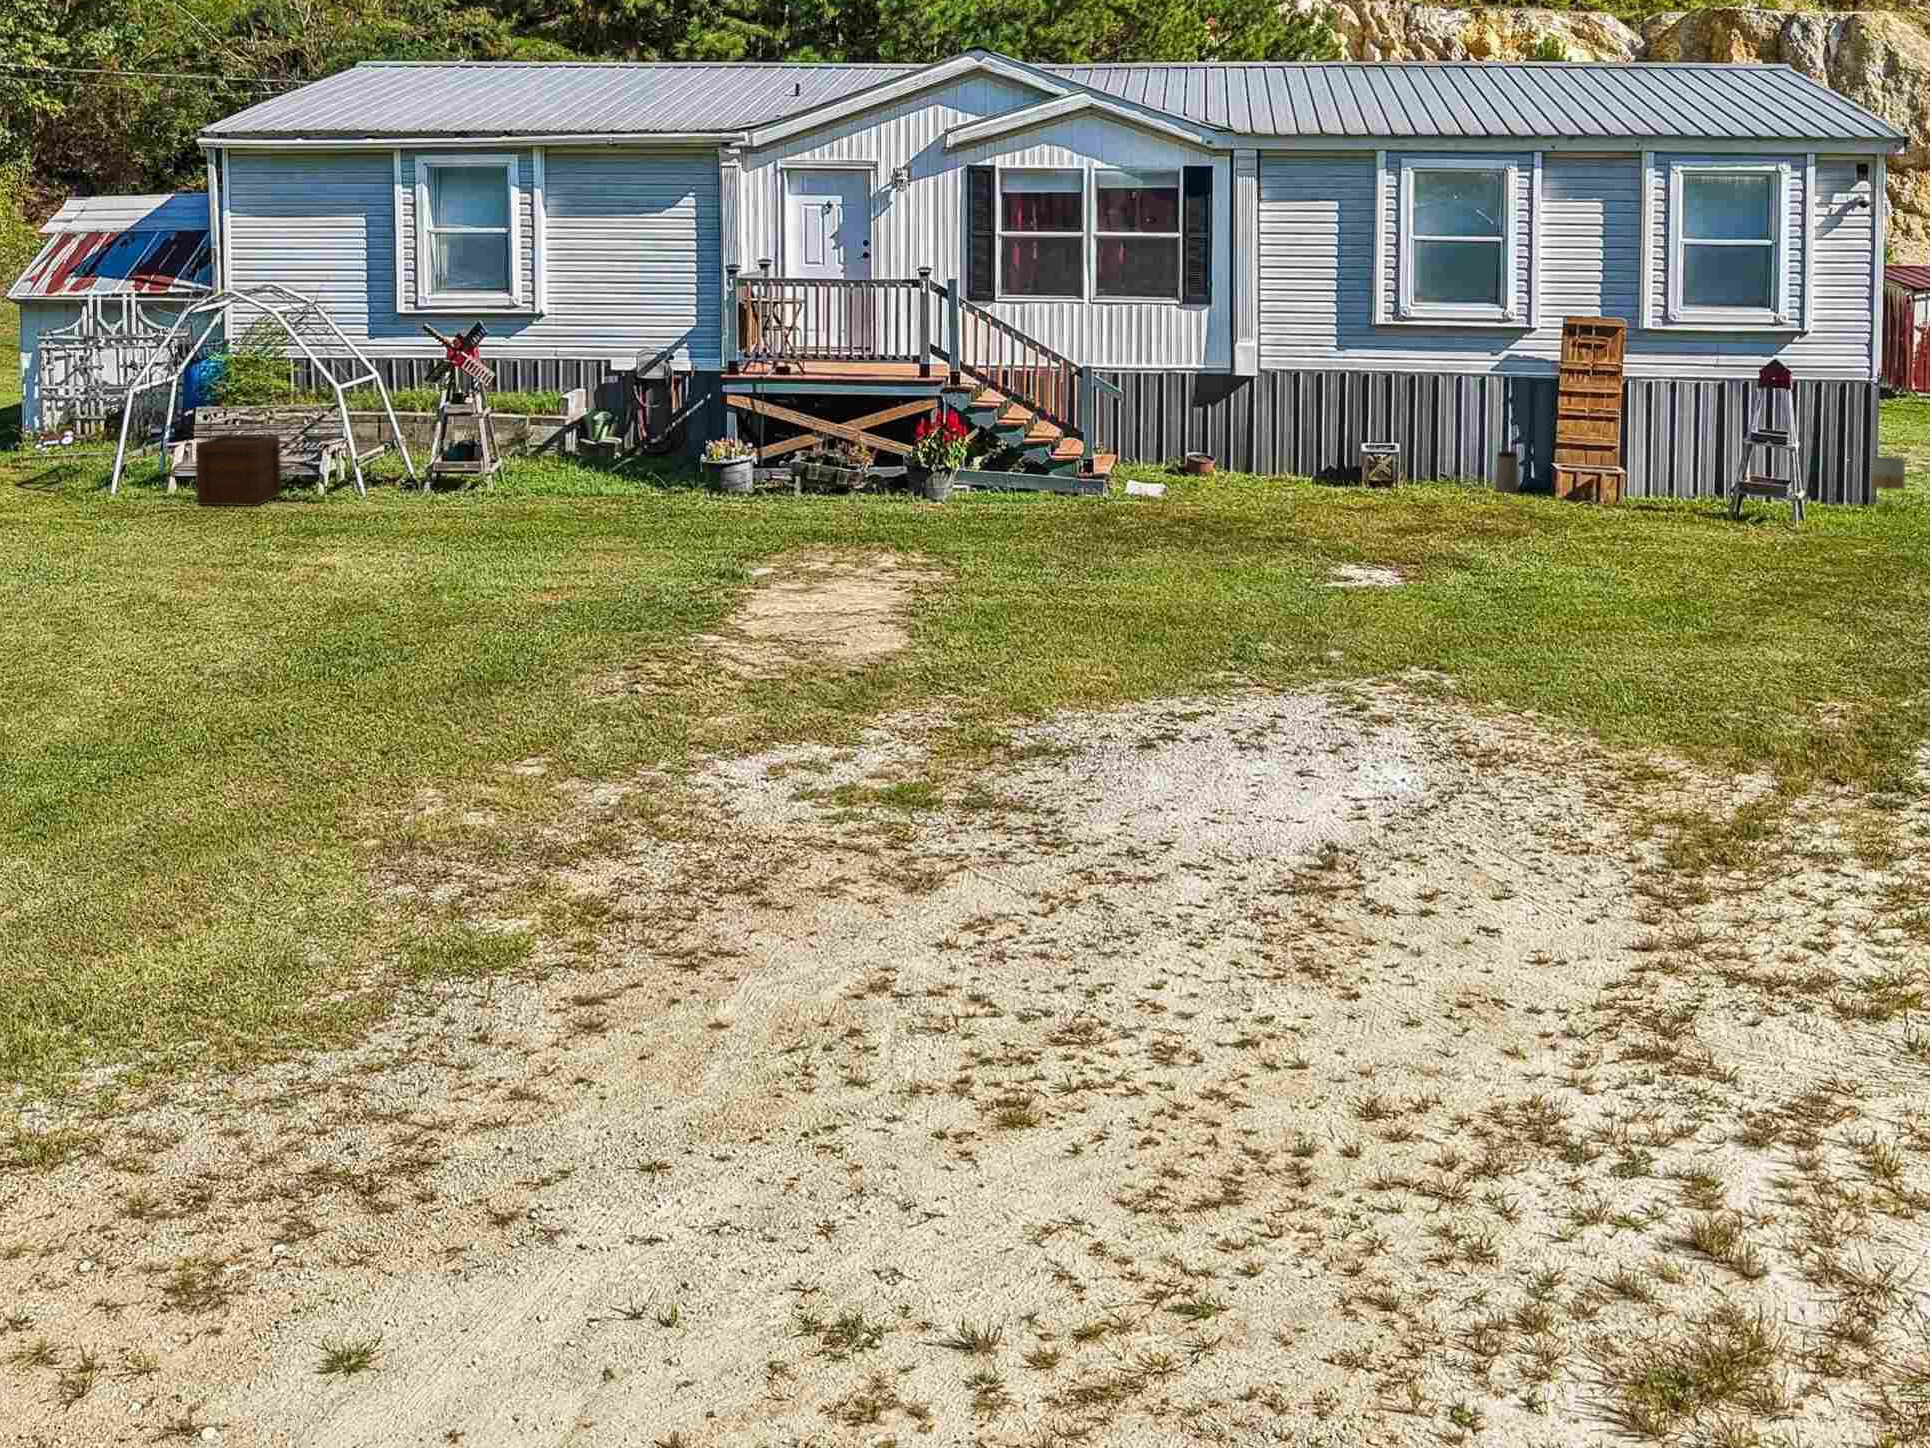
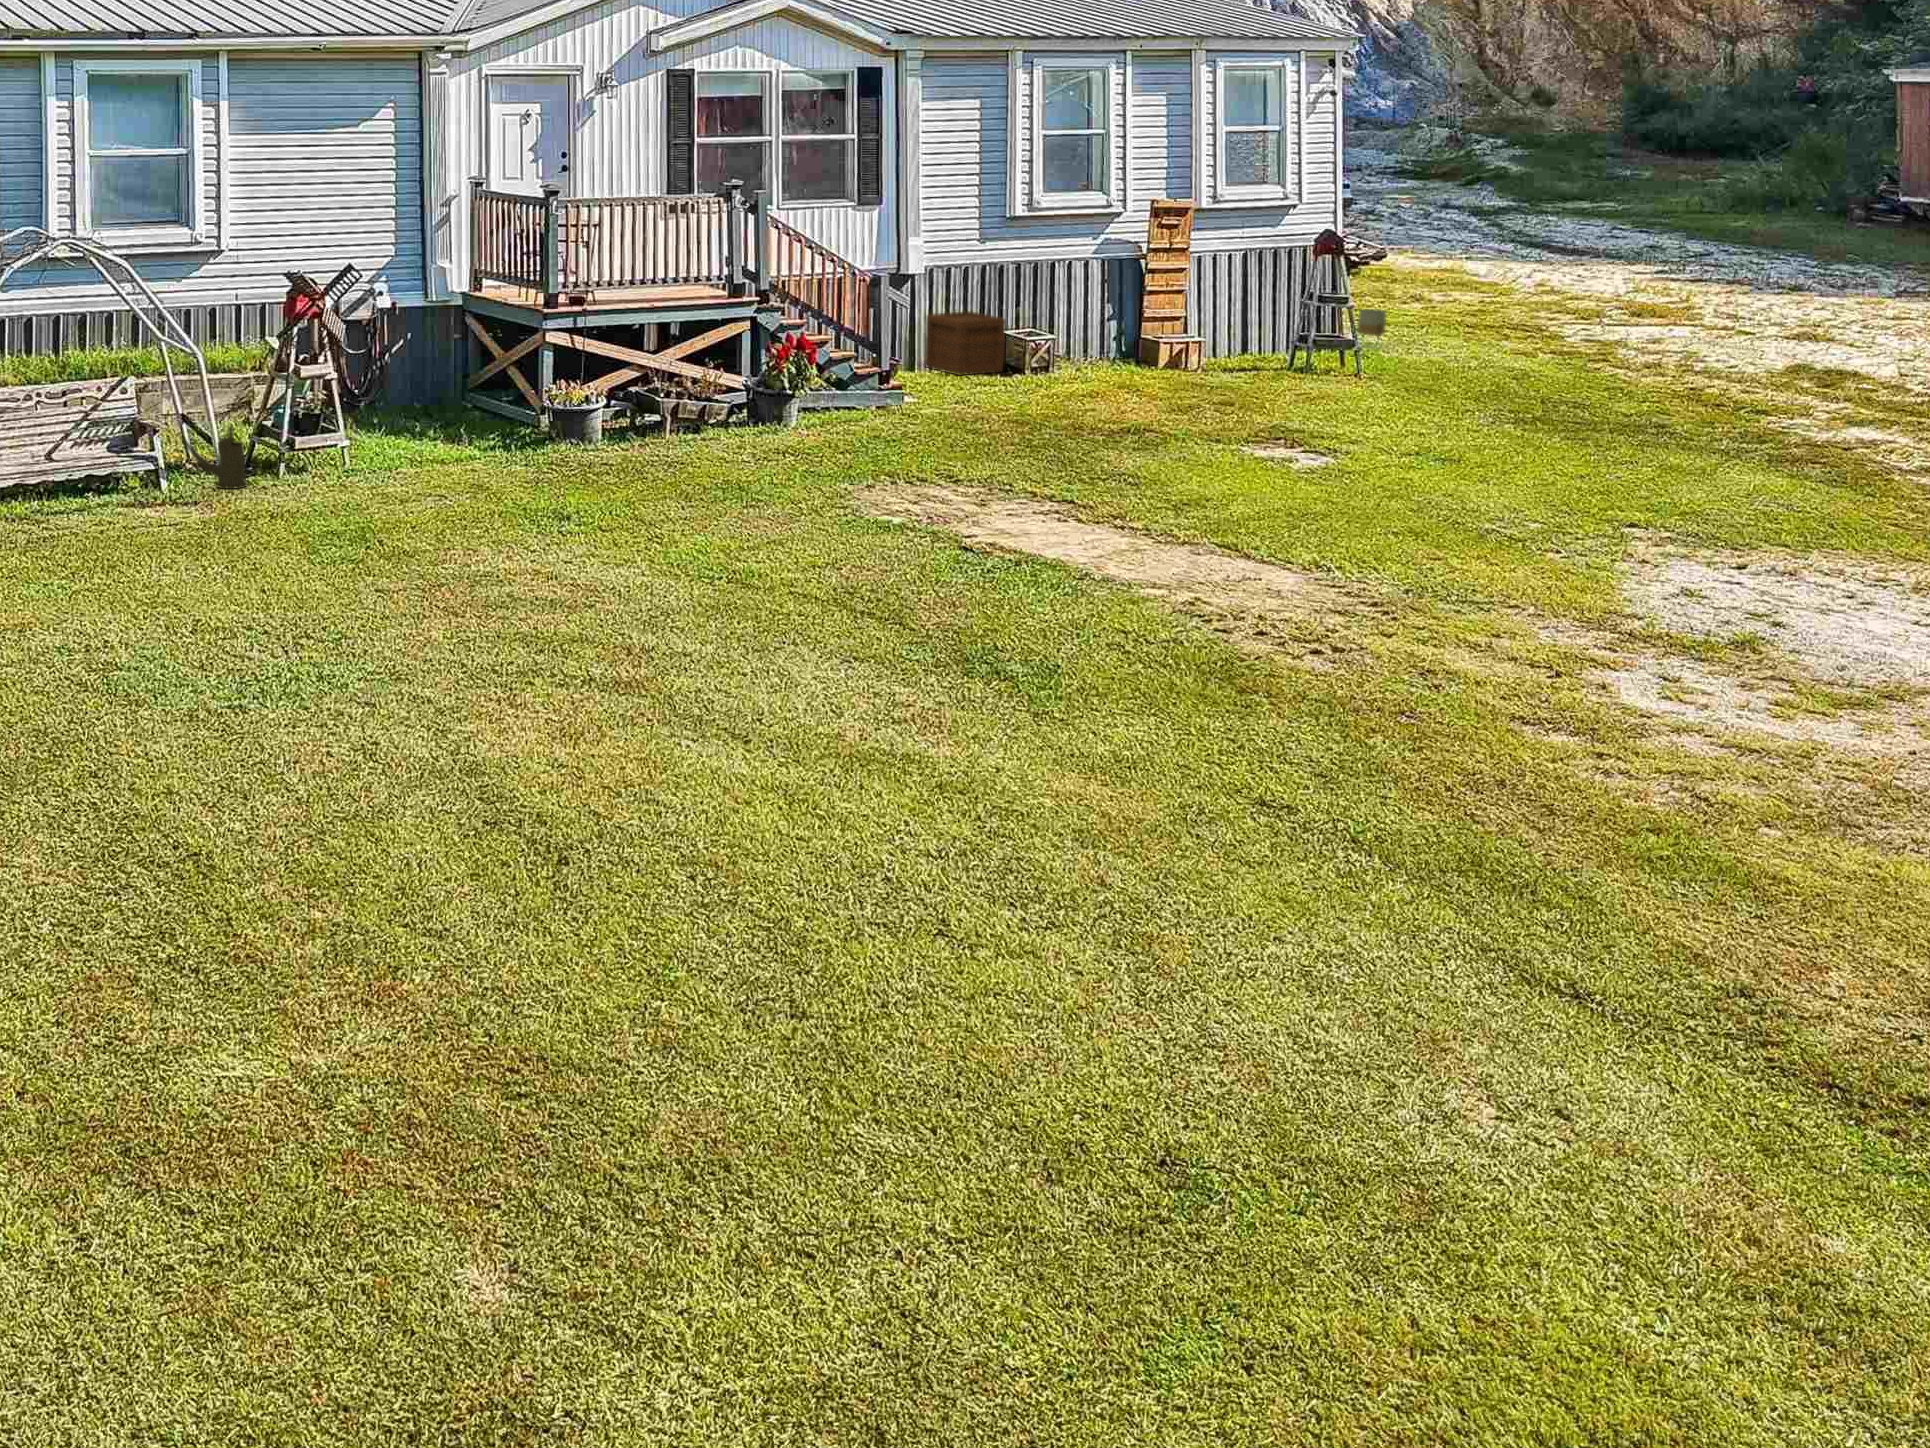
wooden crate: present [196,435,281,506] -> present [924,311,1006,375]
watering can: present [1495,446,1520,492] -> present [181,427,247,489]

